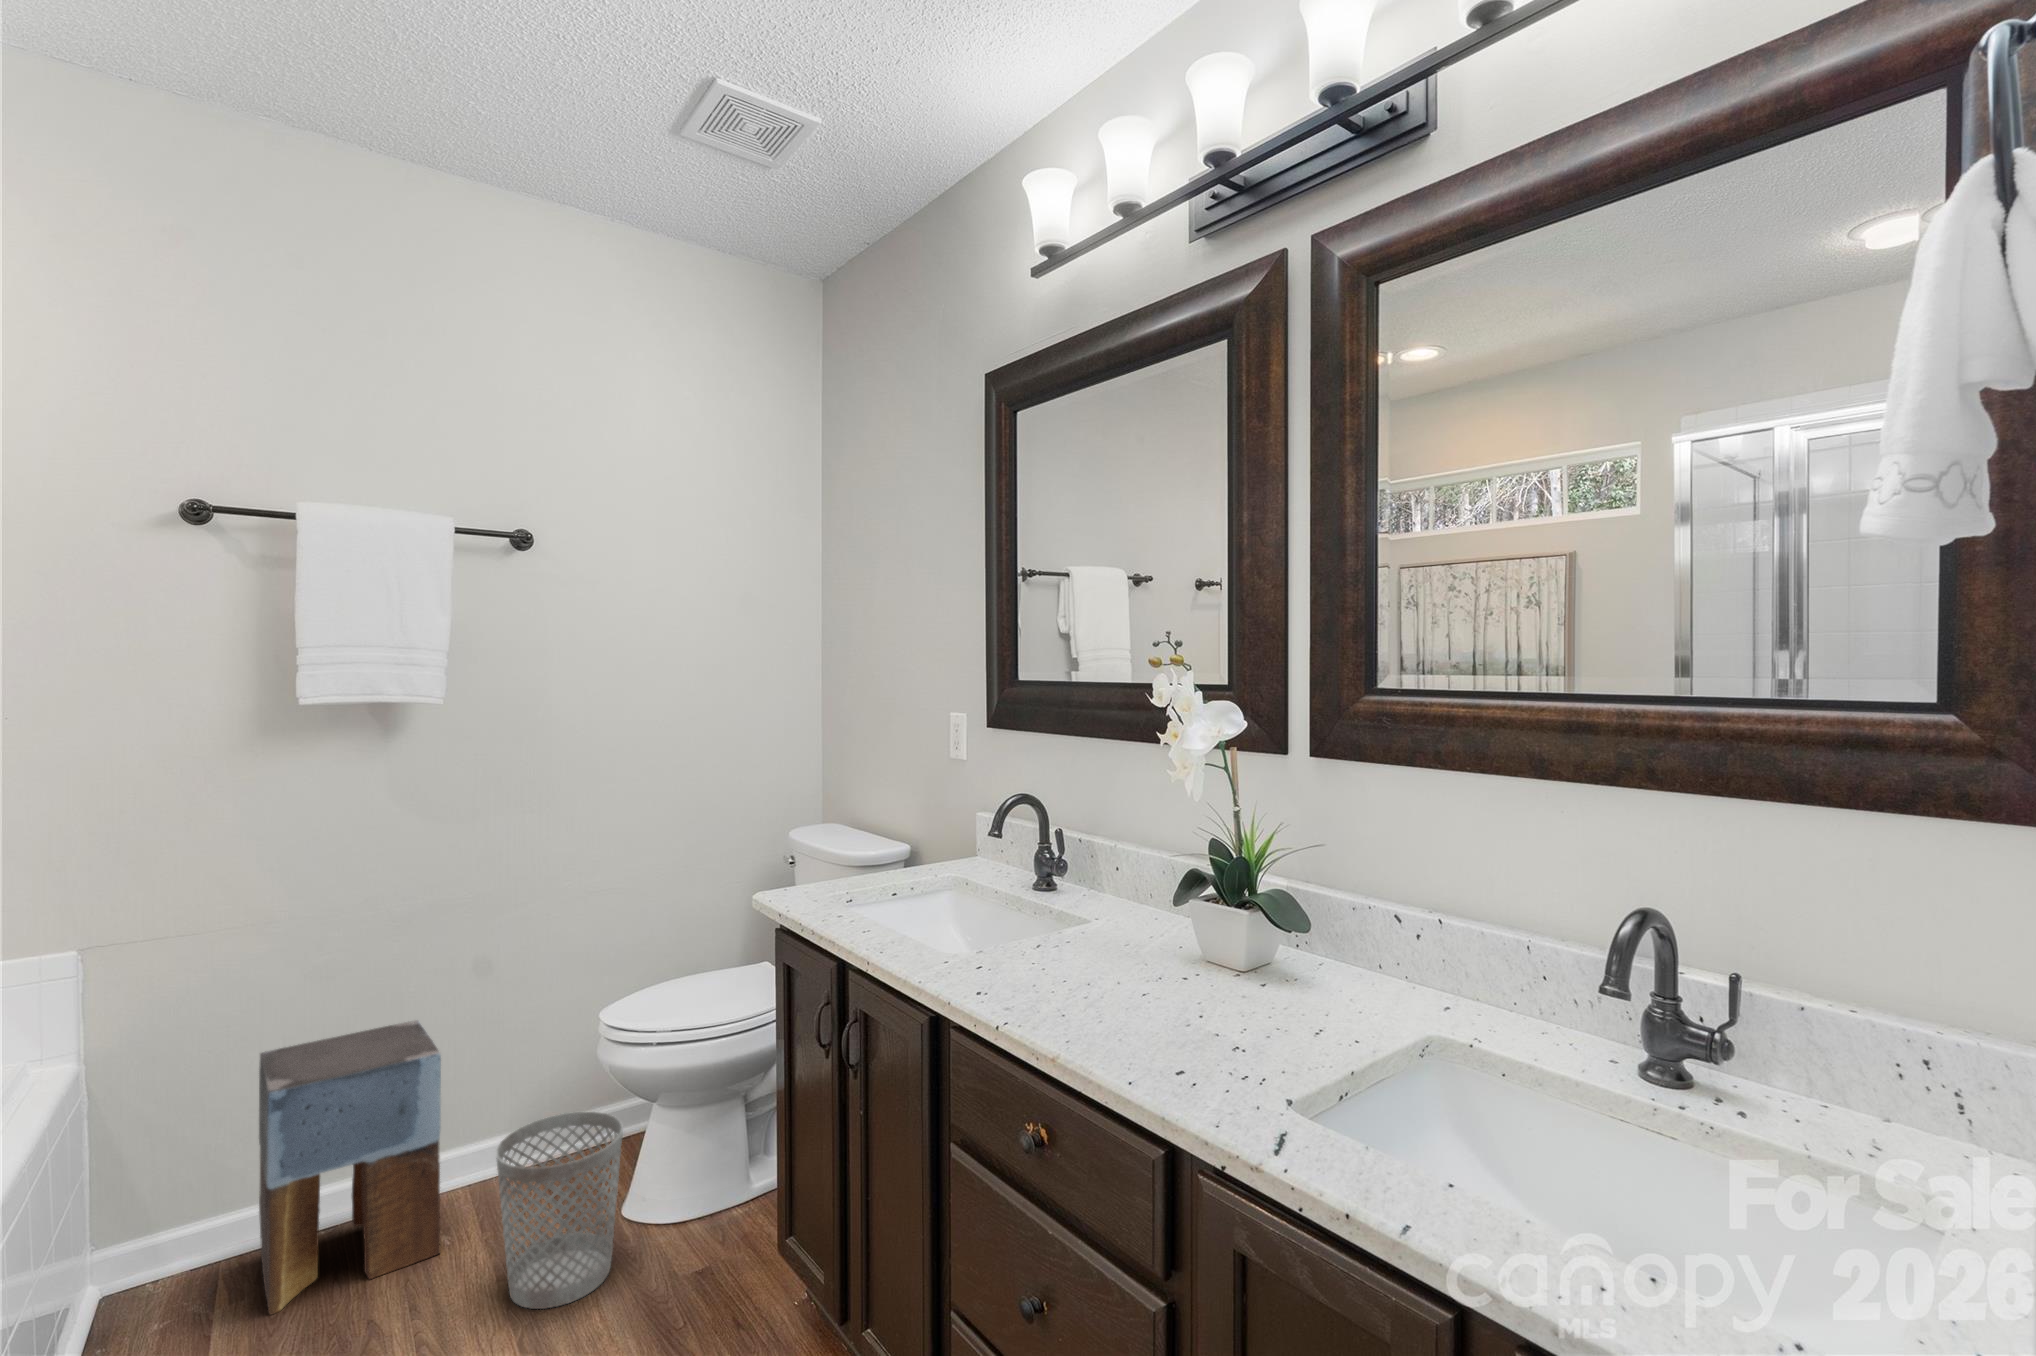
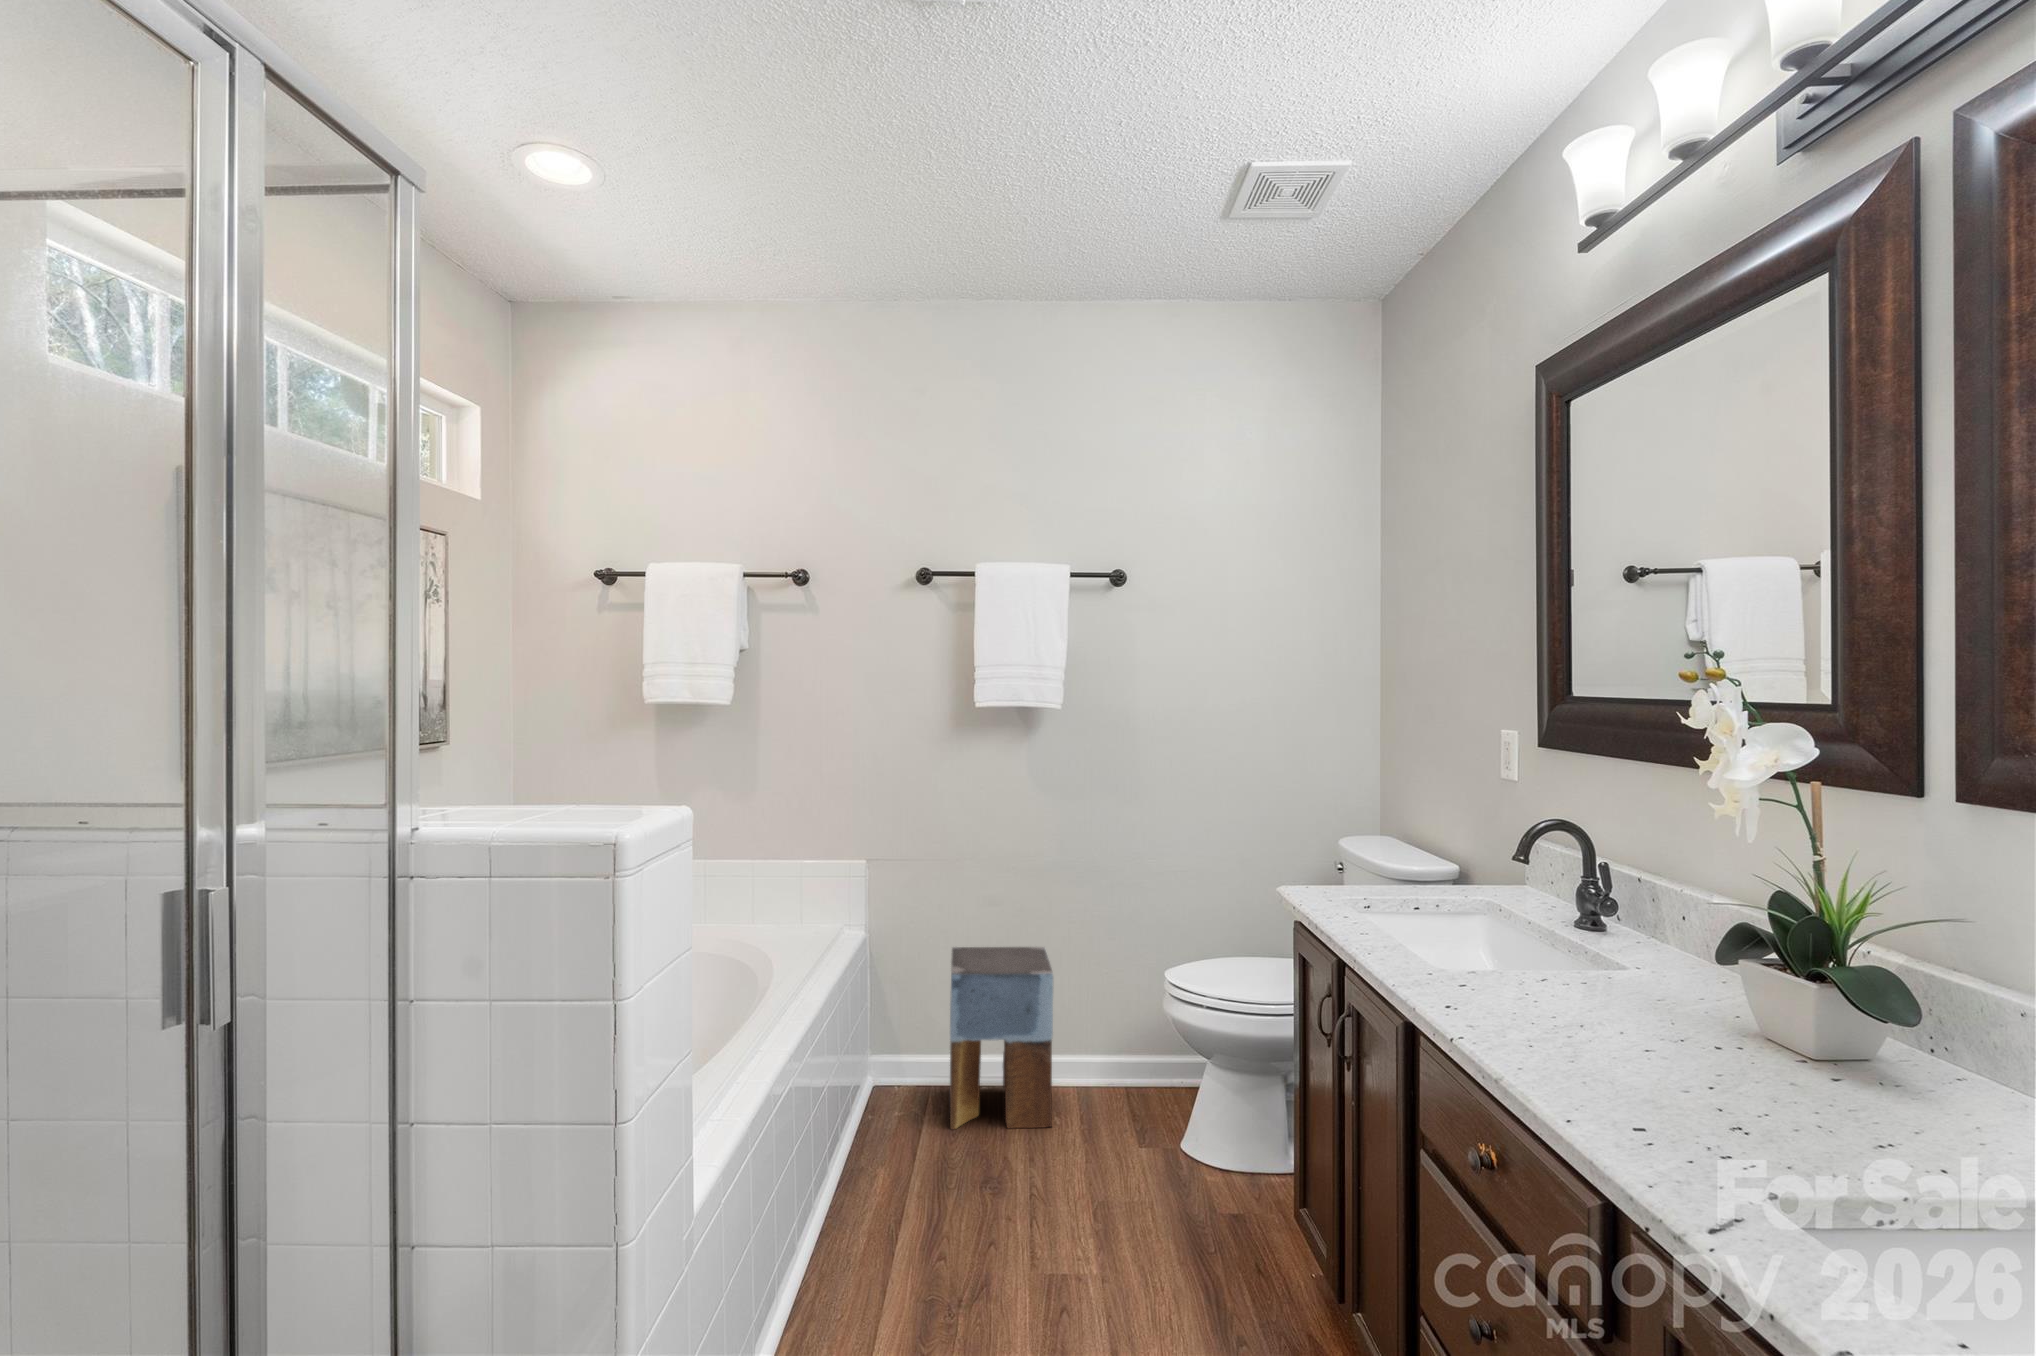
wastebasket: present [496,1112,623,1309] -> none [1083,1044,1176,1198]

